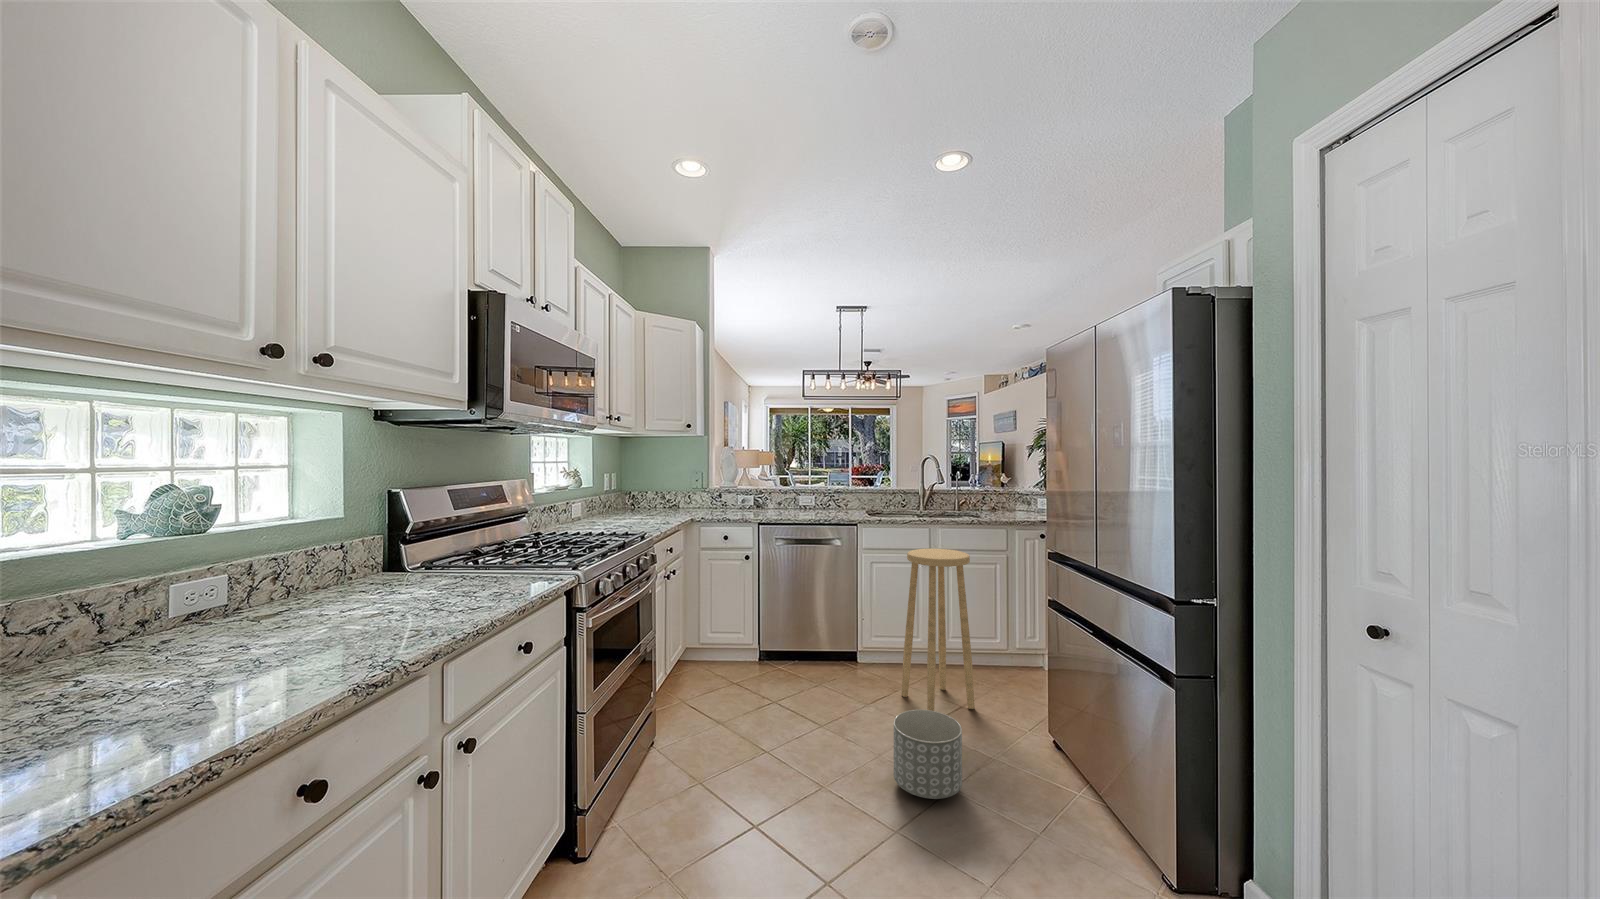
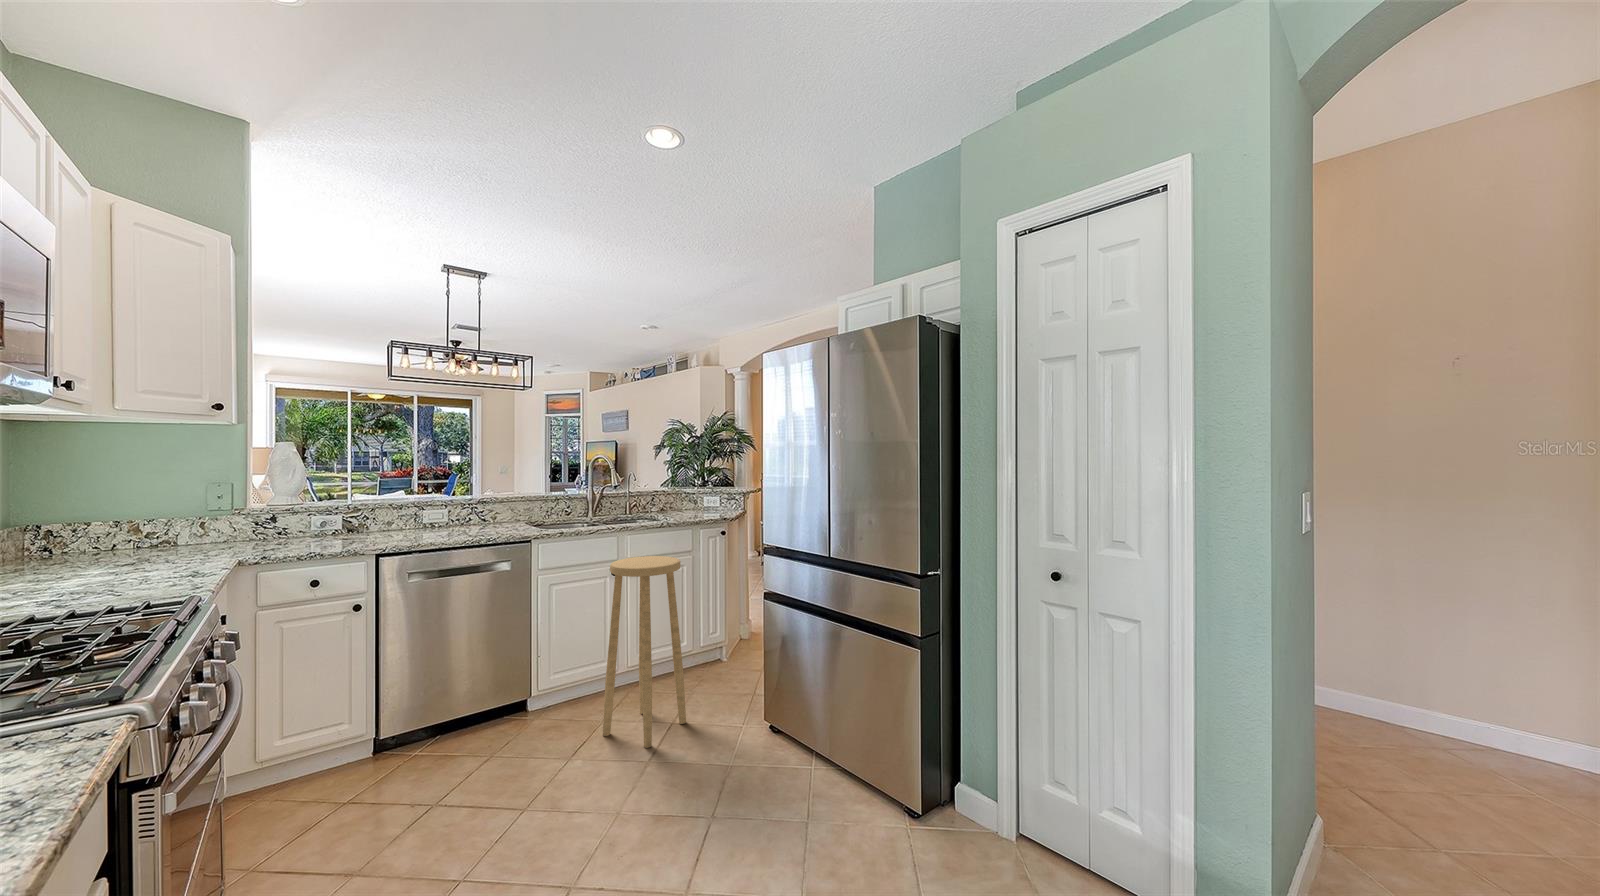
planter: present [894,710,962,799] -> none [651,735,727,839]

